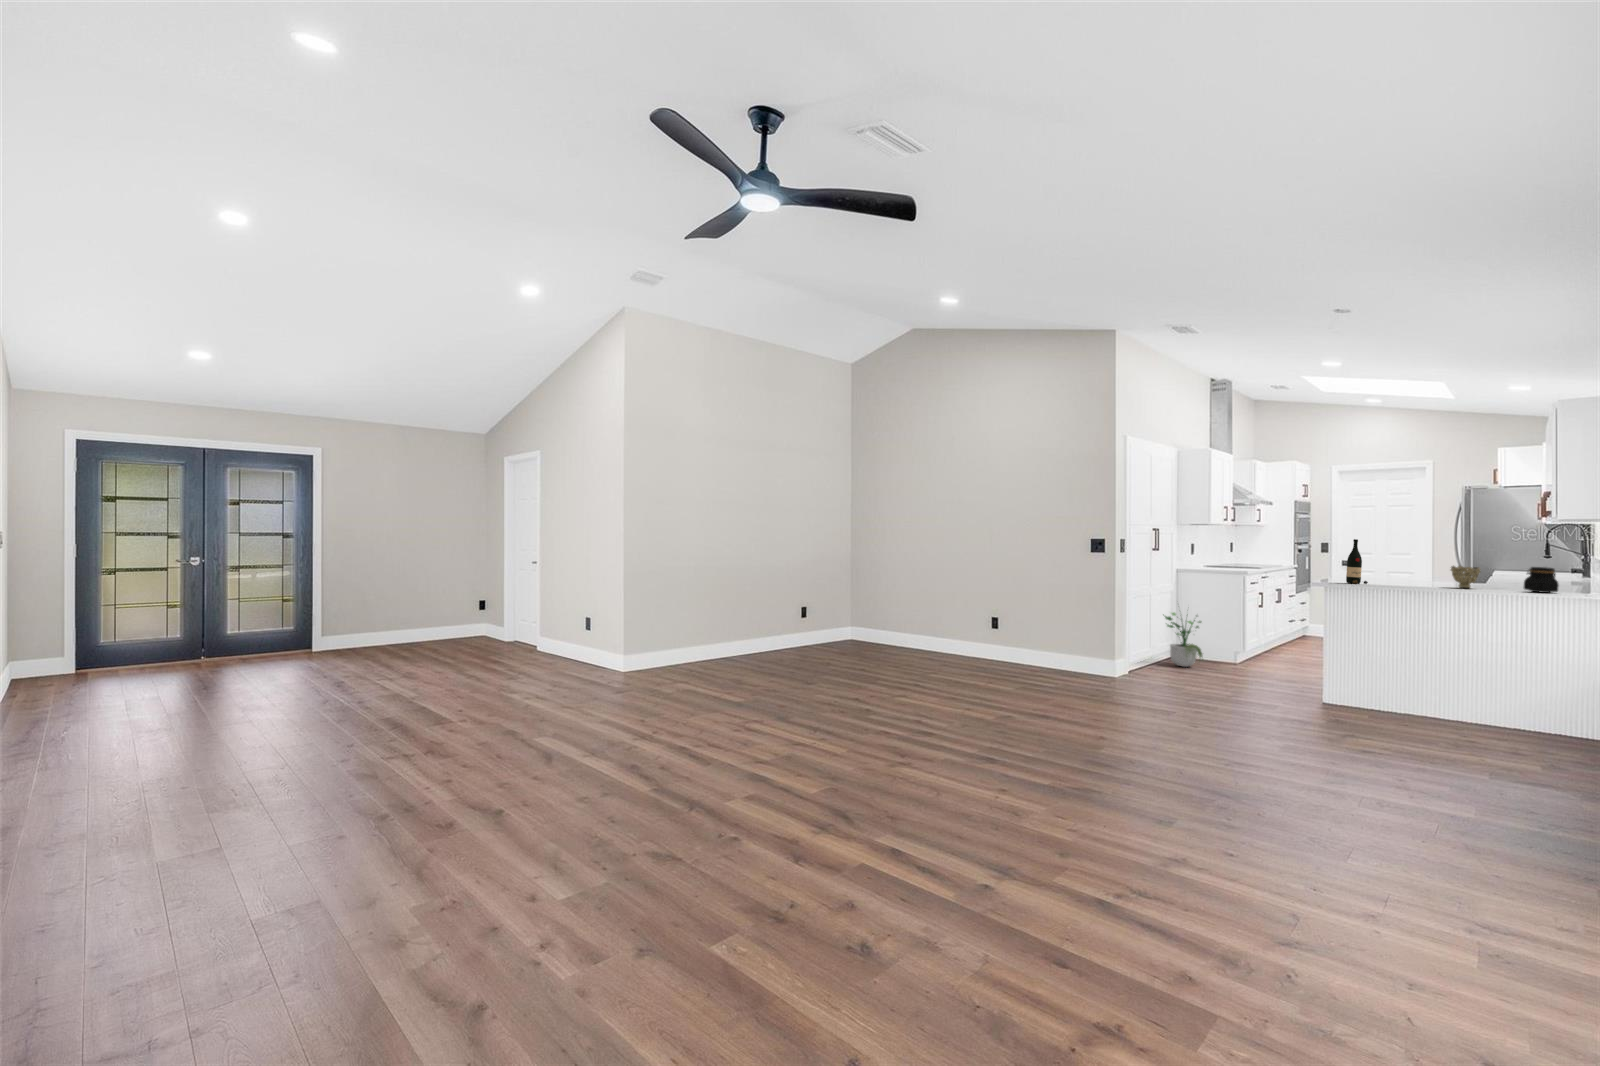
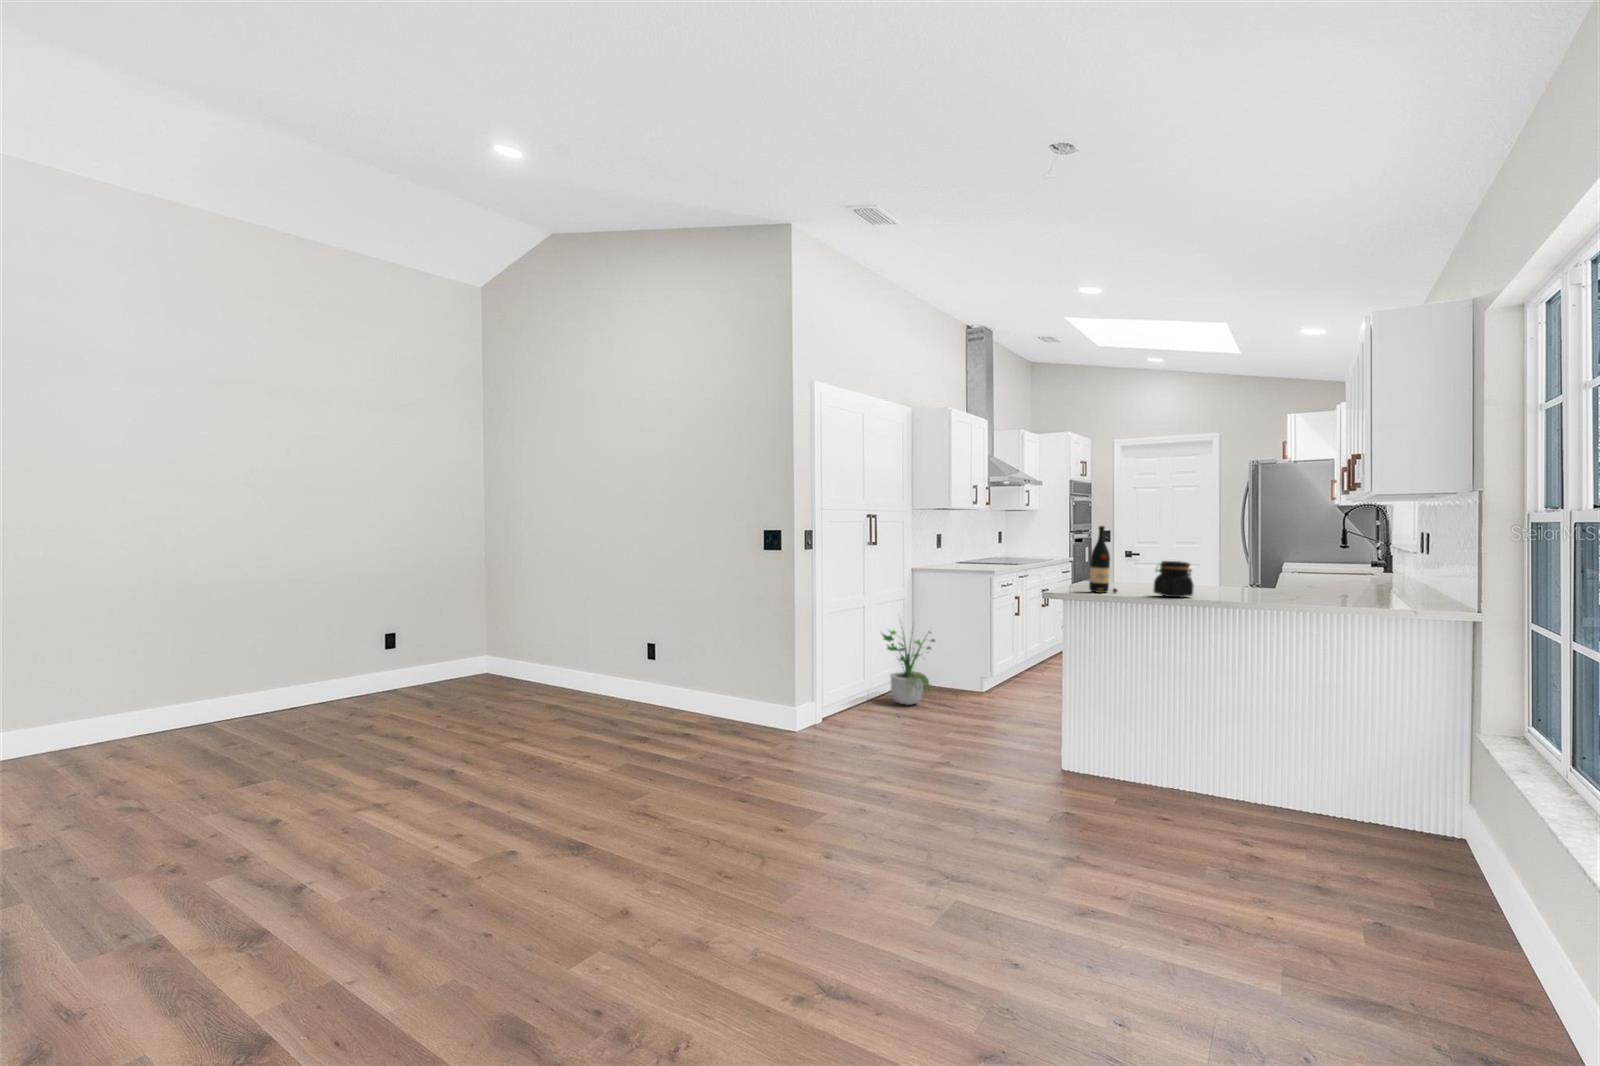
decorative bowl: present [1451,566,1480,588] -> none [1227,564,1268,598]
jar: present [1524,567,1559,593] -> present [1153,561,1194,597]

